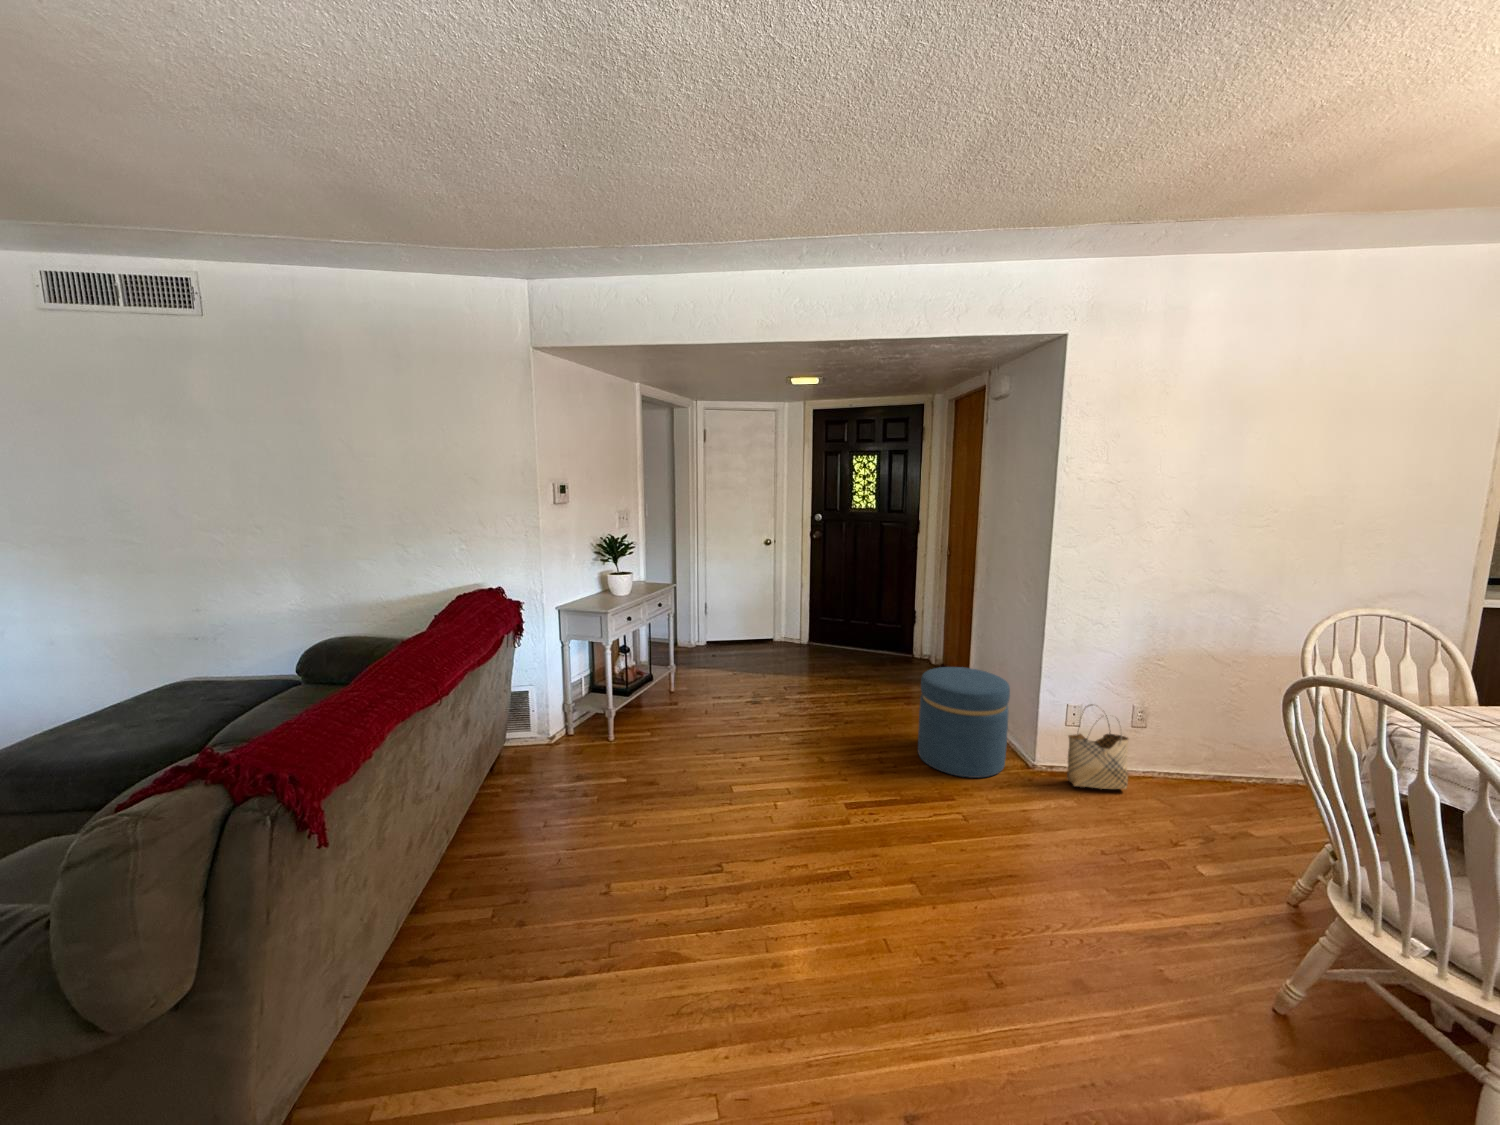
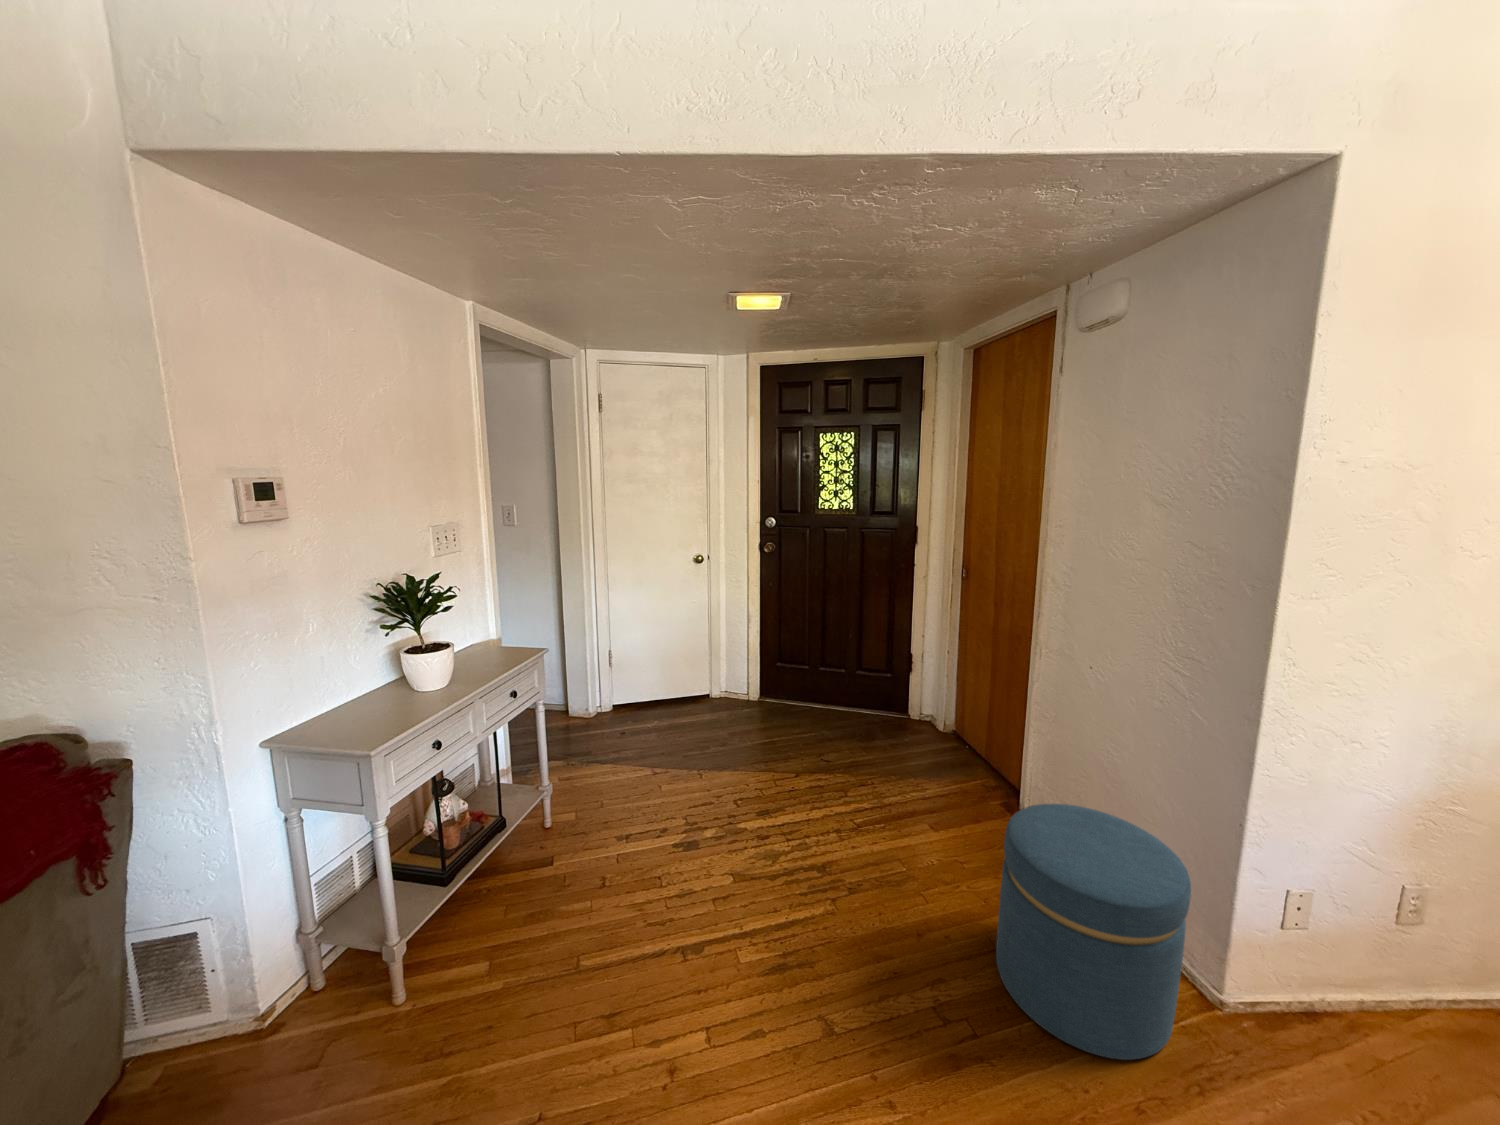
woven basket: present [1067,704,1128,789] -> none [1298,895,1432,1075]

